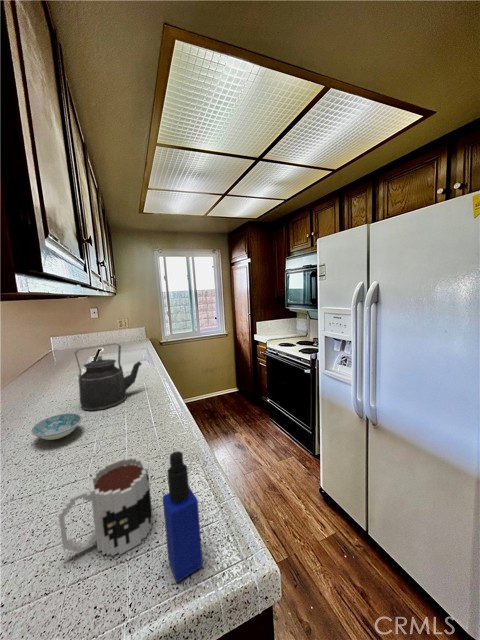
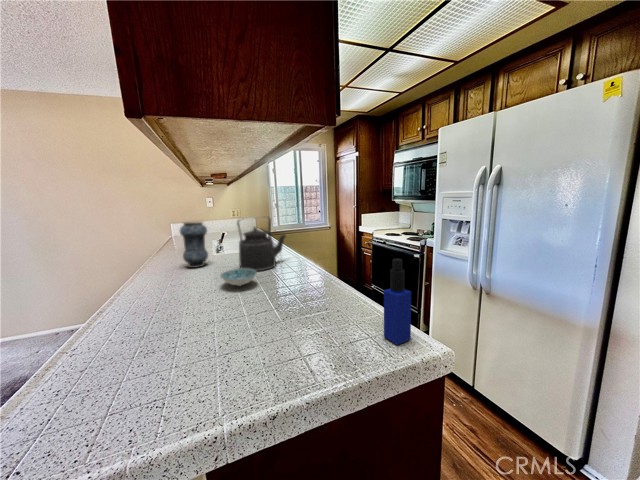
vase: none [15,348,53,403] -> present [180,222,208,268]
mug: present [59,457,153,556] -> none [305,278,359,336]

